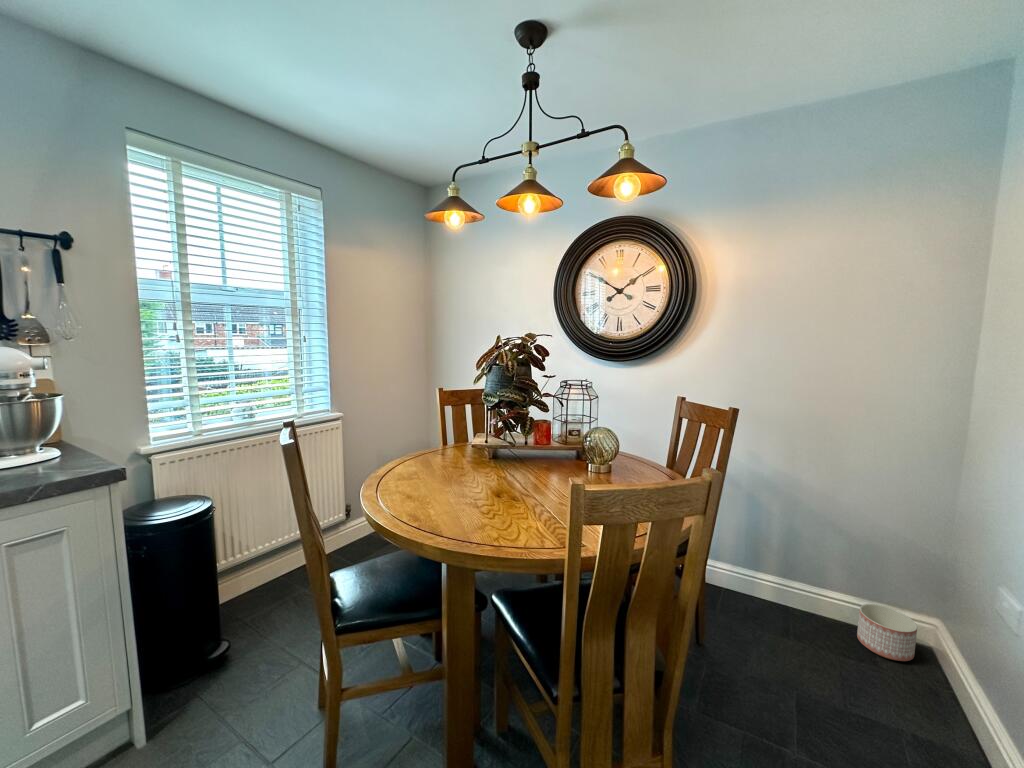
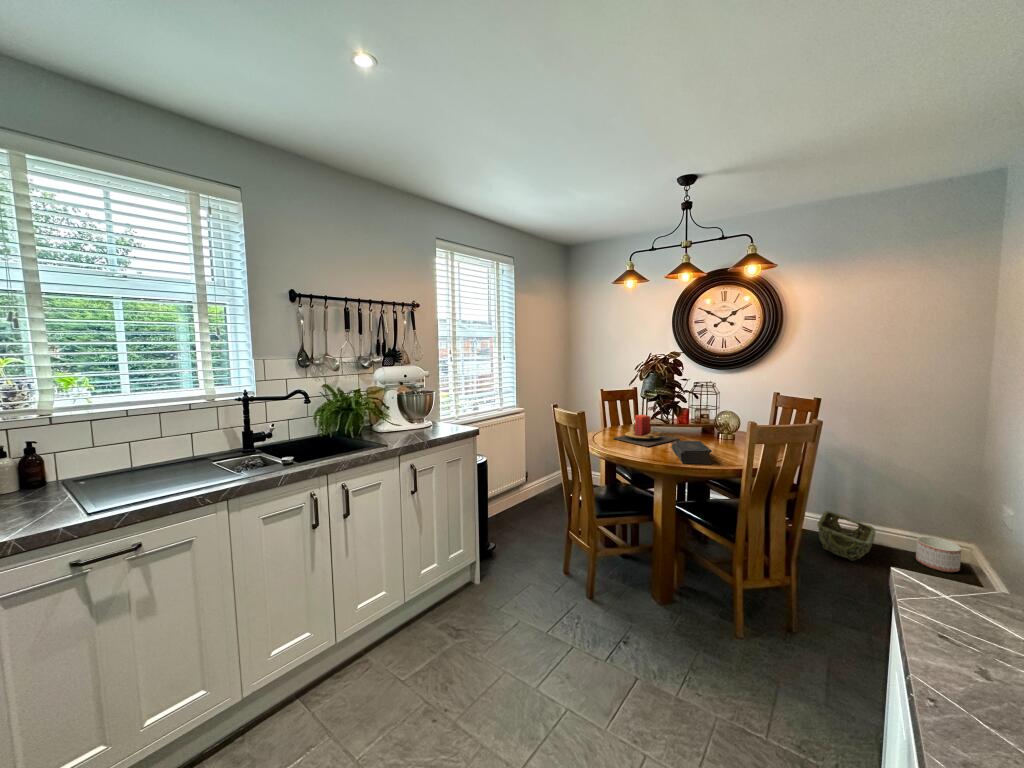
candle: none [416,432,523,491] -> present [614,415,679,447]
book: none [476,483,534,538] -> present [672,440,712,464]
woven basket: none [729,563,806,647] -> present [818,511,876,560]

